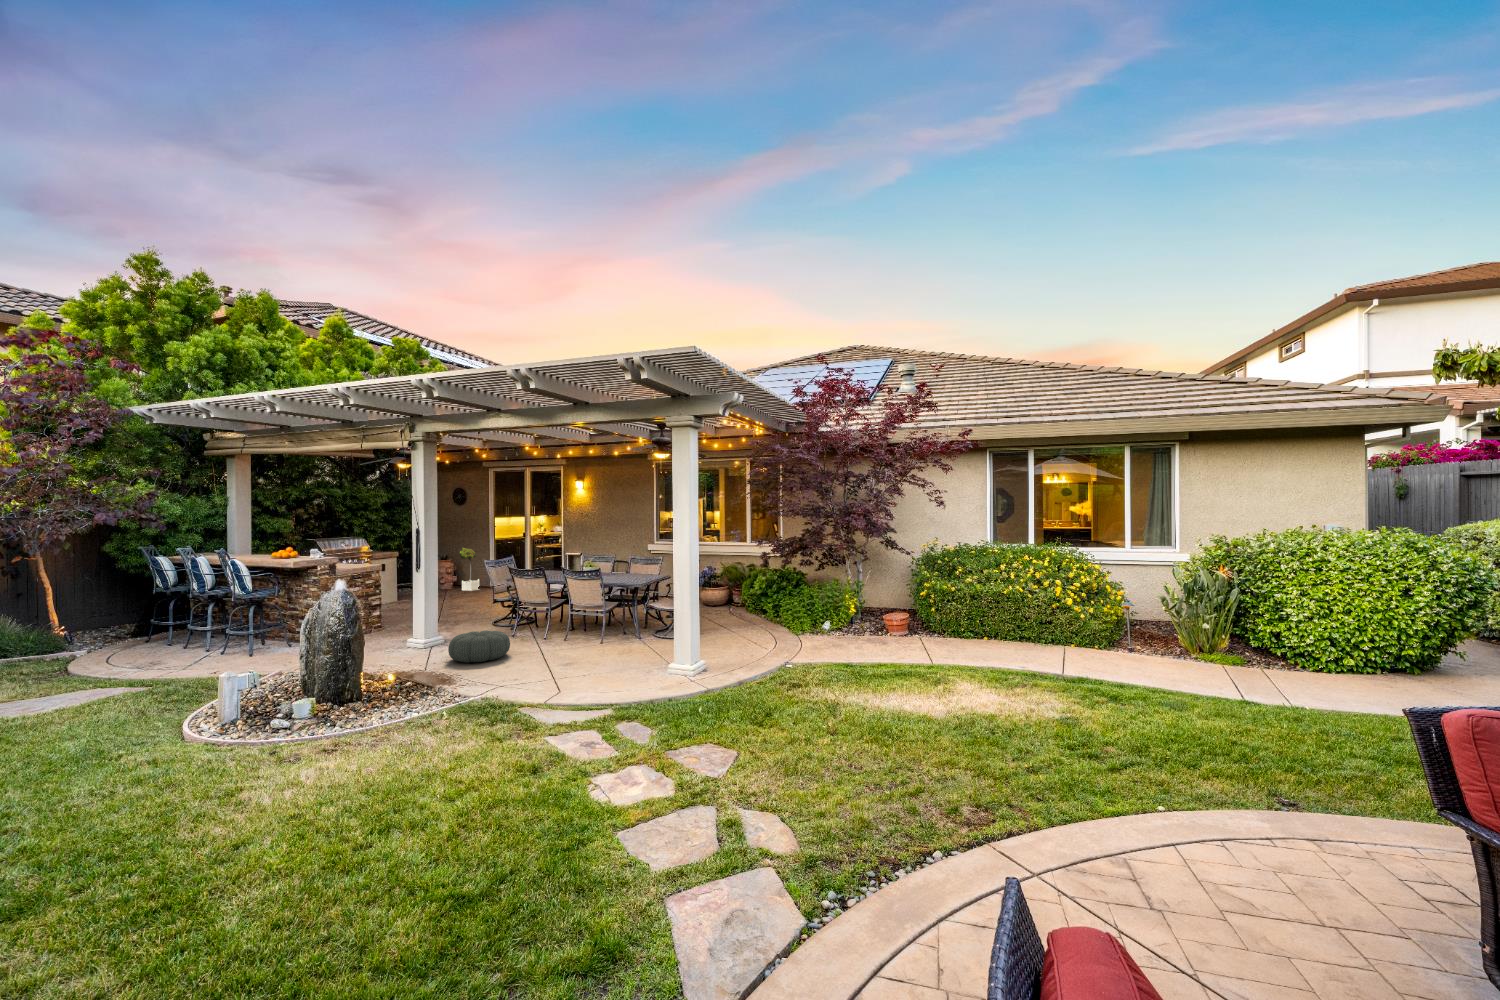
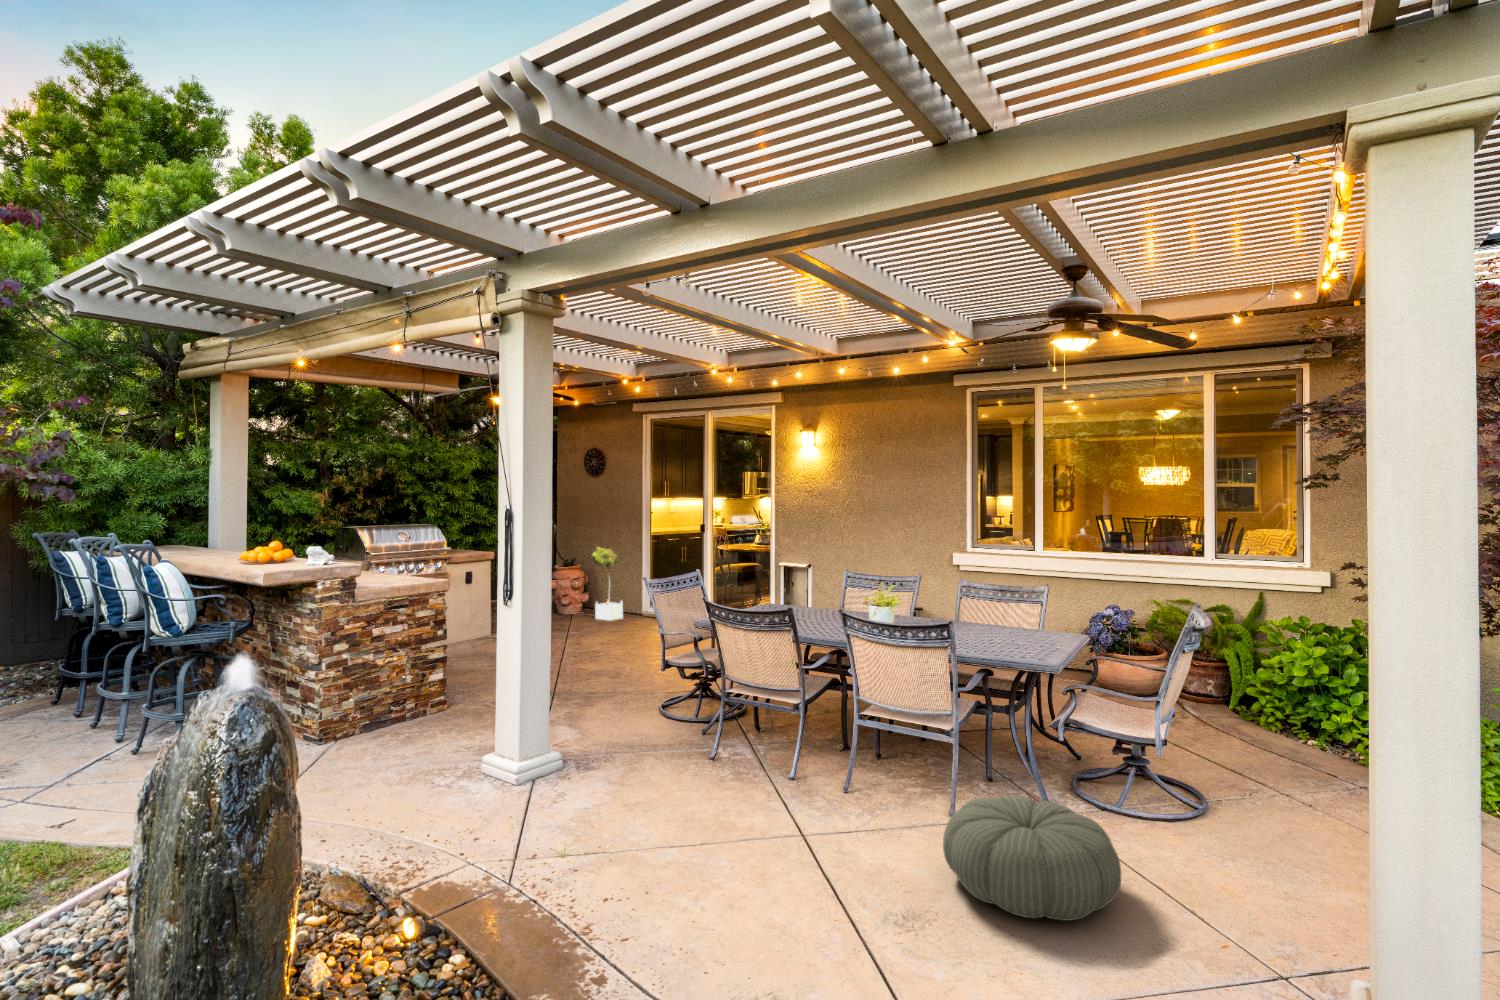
pouf: present [448,630,510,663] -> present [943,795,1121,921]

